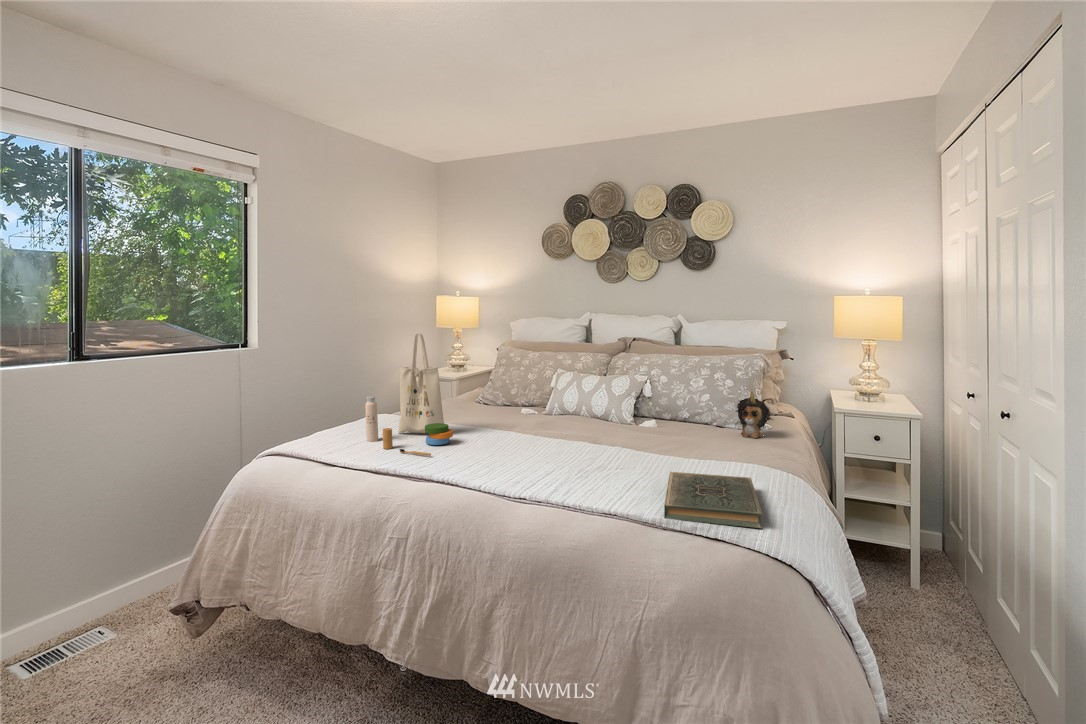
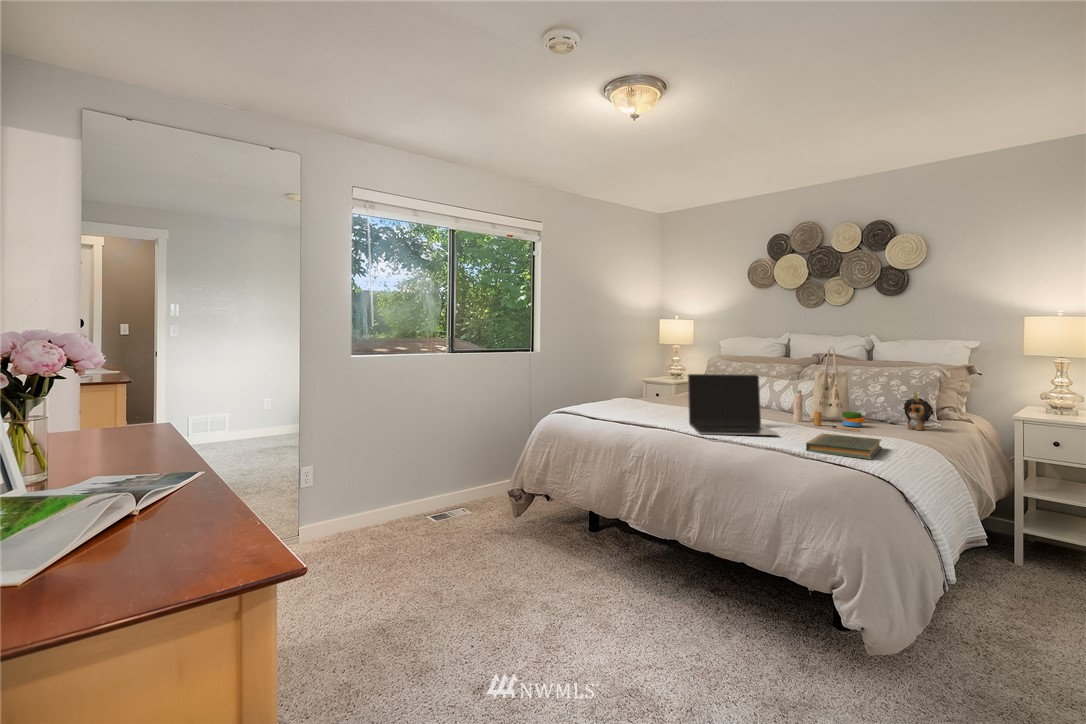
tote bag: present [365,333,453,456] -> present [793,347,865,431]
laptop: none [474,382,612,493] -> present [688,374,778,435]

